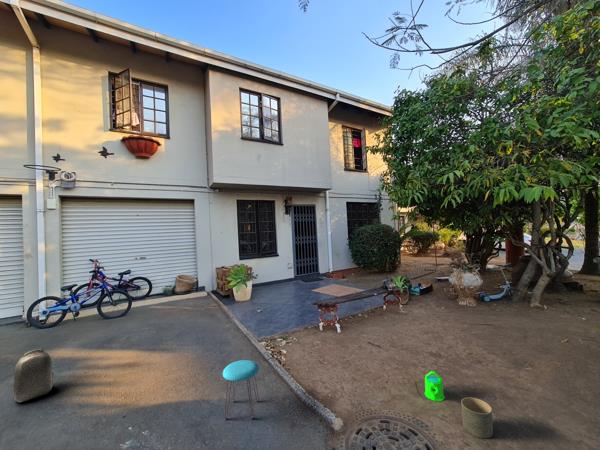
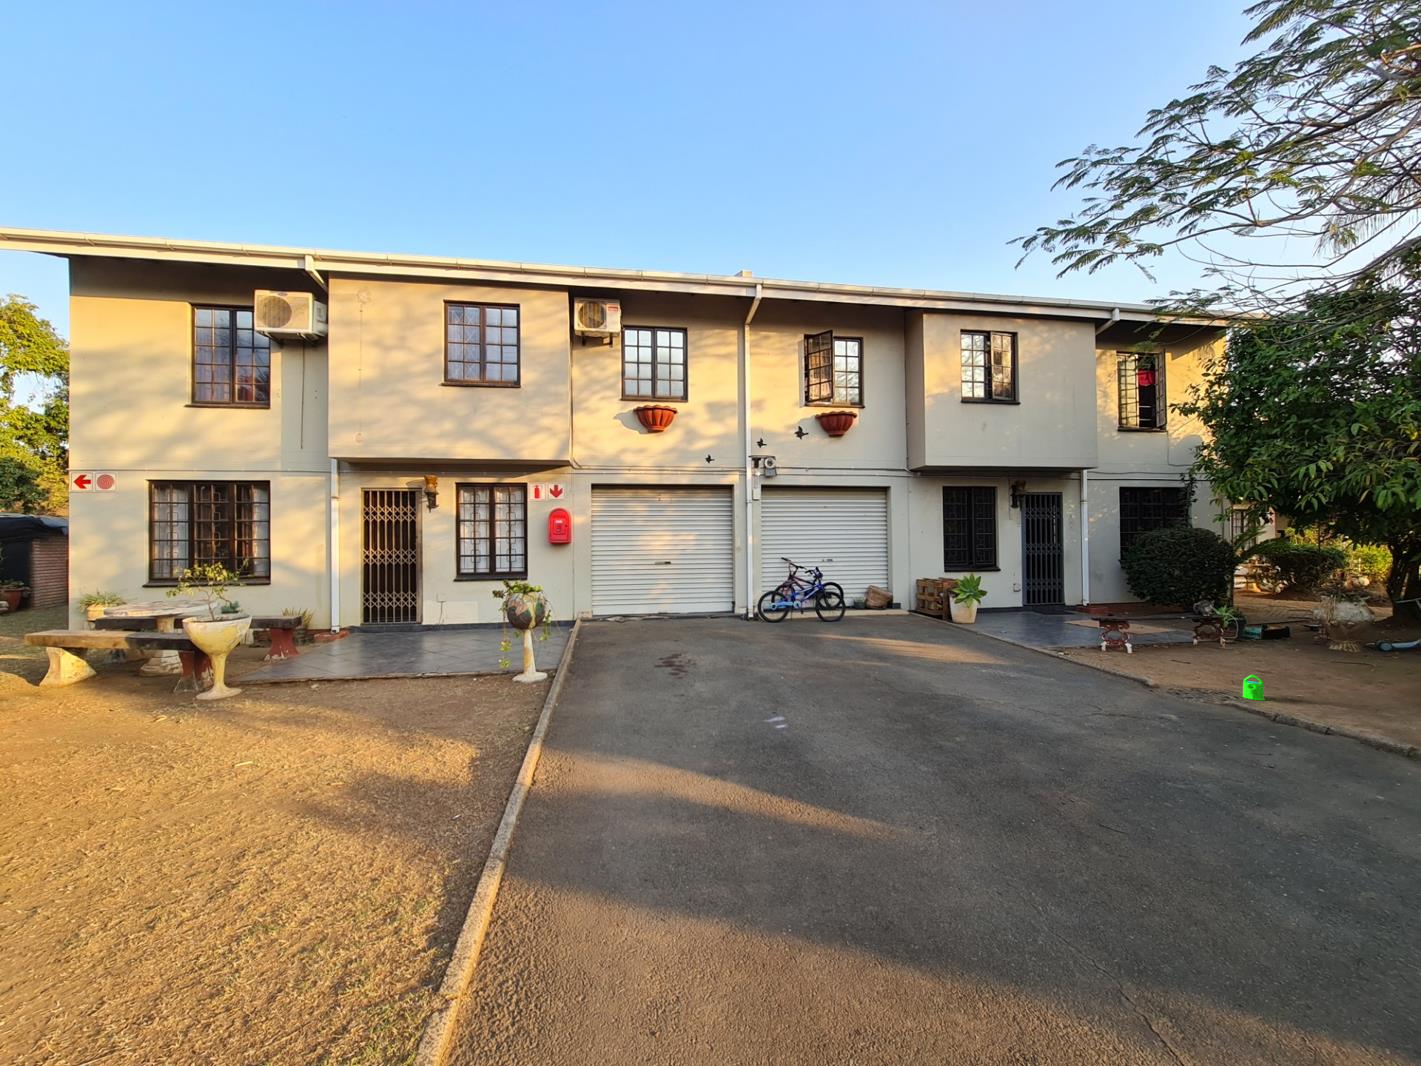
backpack: present [13,349,54,402] -> none [836,624,863,660]
stool: present [223,360,259,420] -> none [1033,646,1067,687]
planter: present [461,397,493,438] -> none [1278,689,1309,715]

